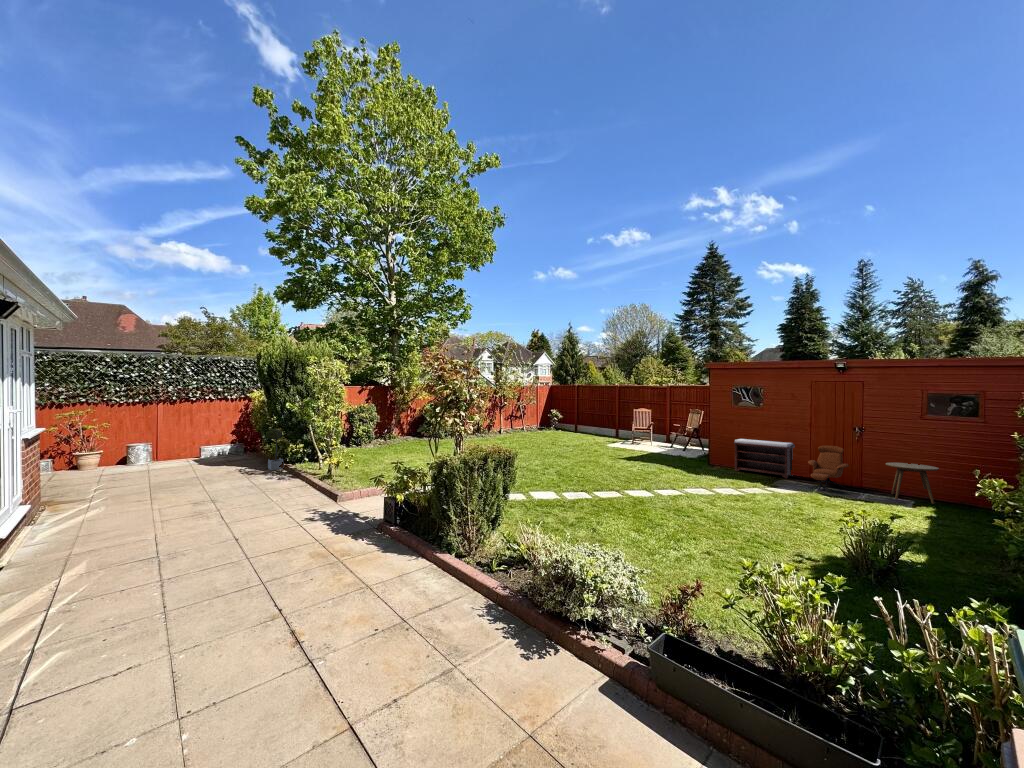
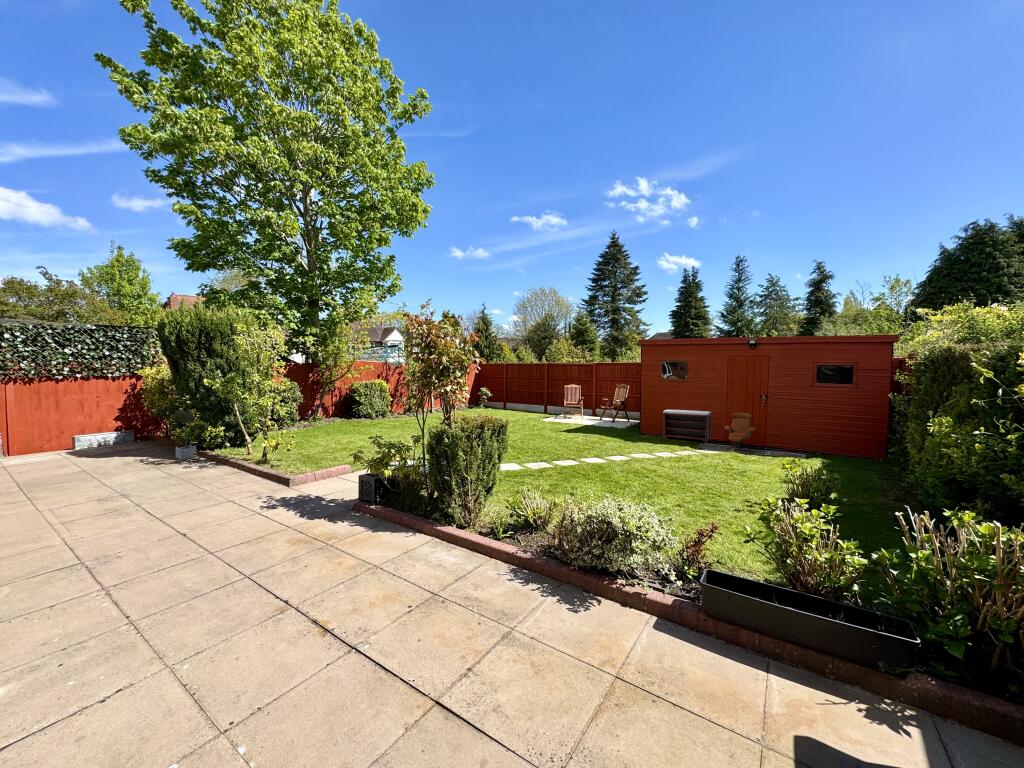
side table: present [886,463,939,504] -> none [784,425,823,456]

